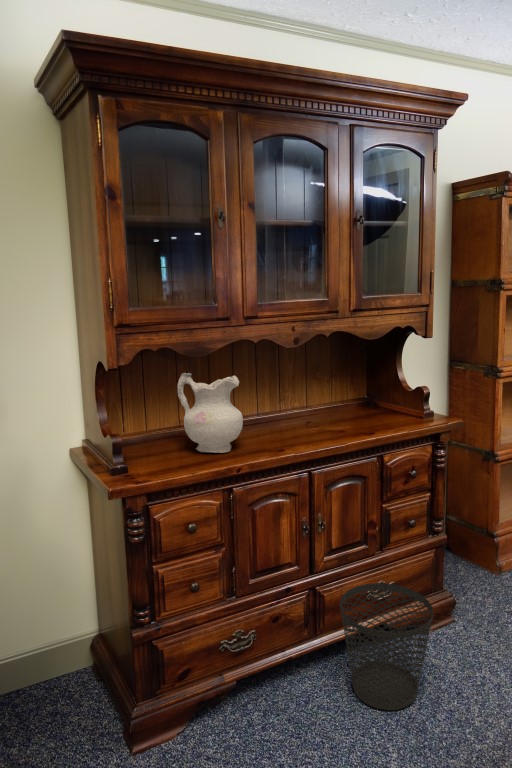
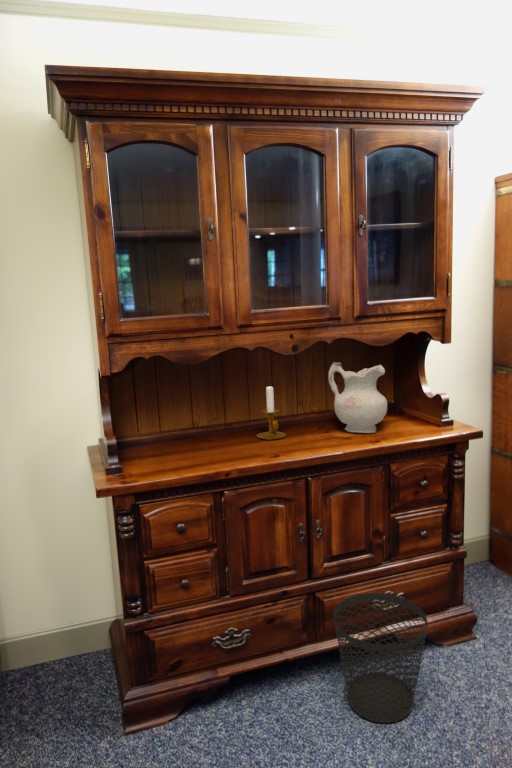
ceramic pitcher: present [177,373,243,453] -> present [329,362,387,433]
candlestick: none [249,381,279,435] -> present [257,386,286,439]

